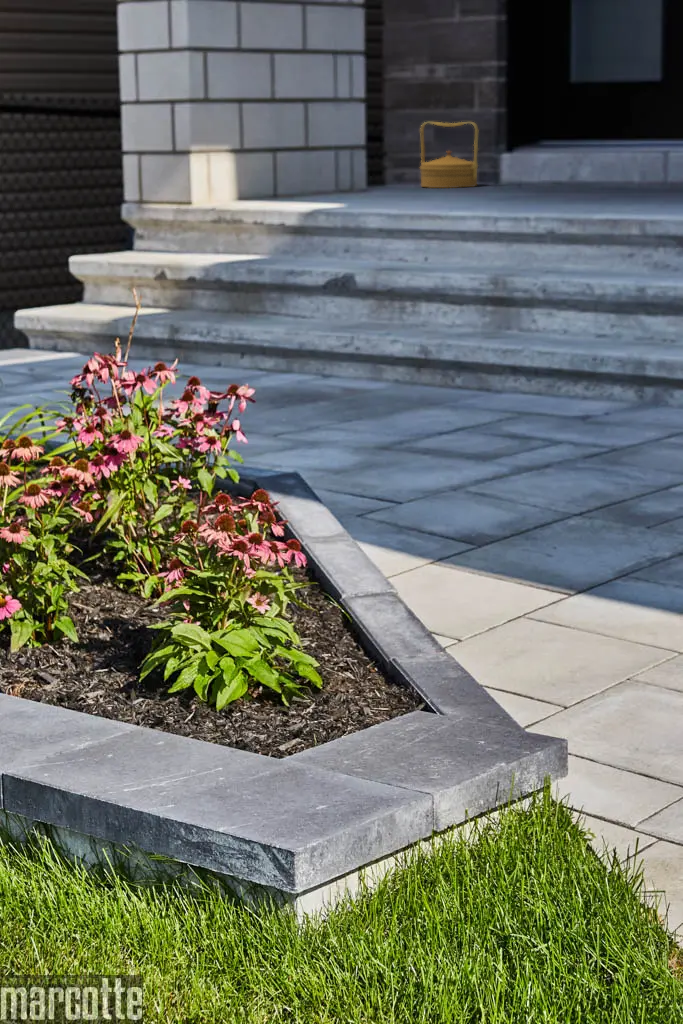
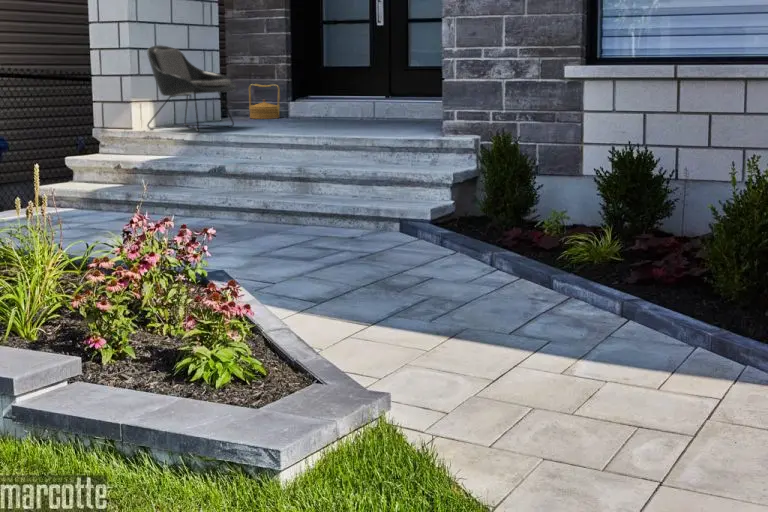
lounge chair: none [221,47,390,210] -> present [147,45,237,132]

